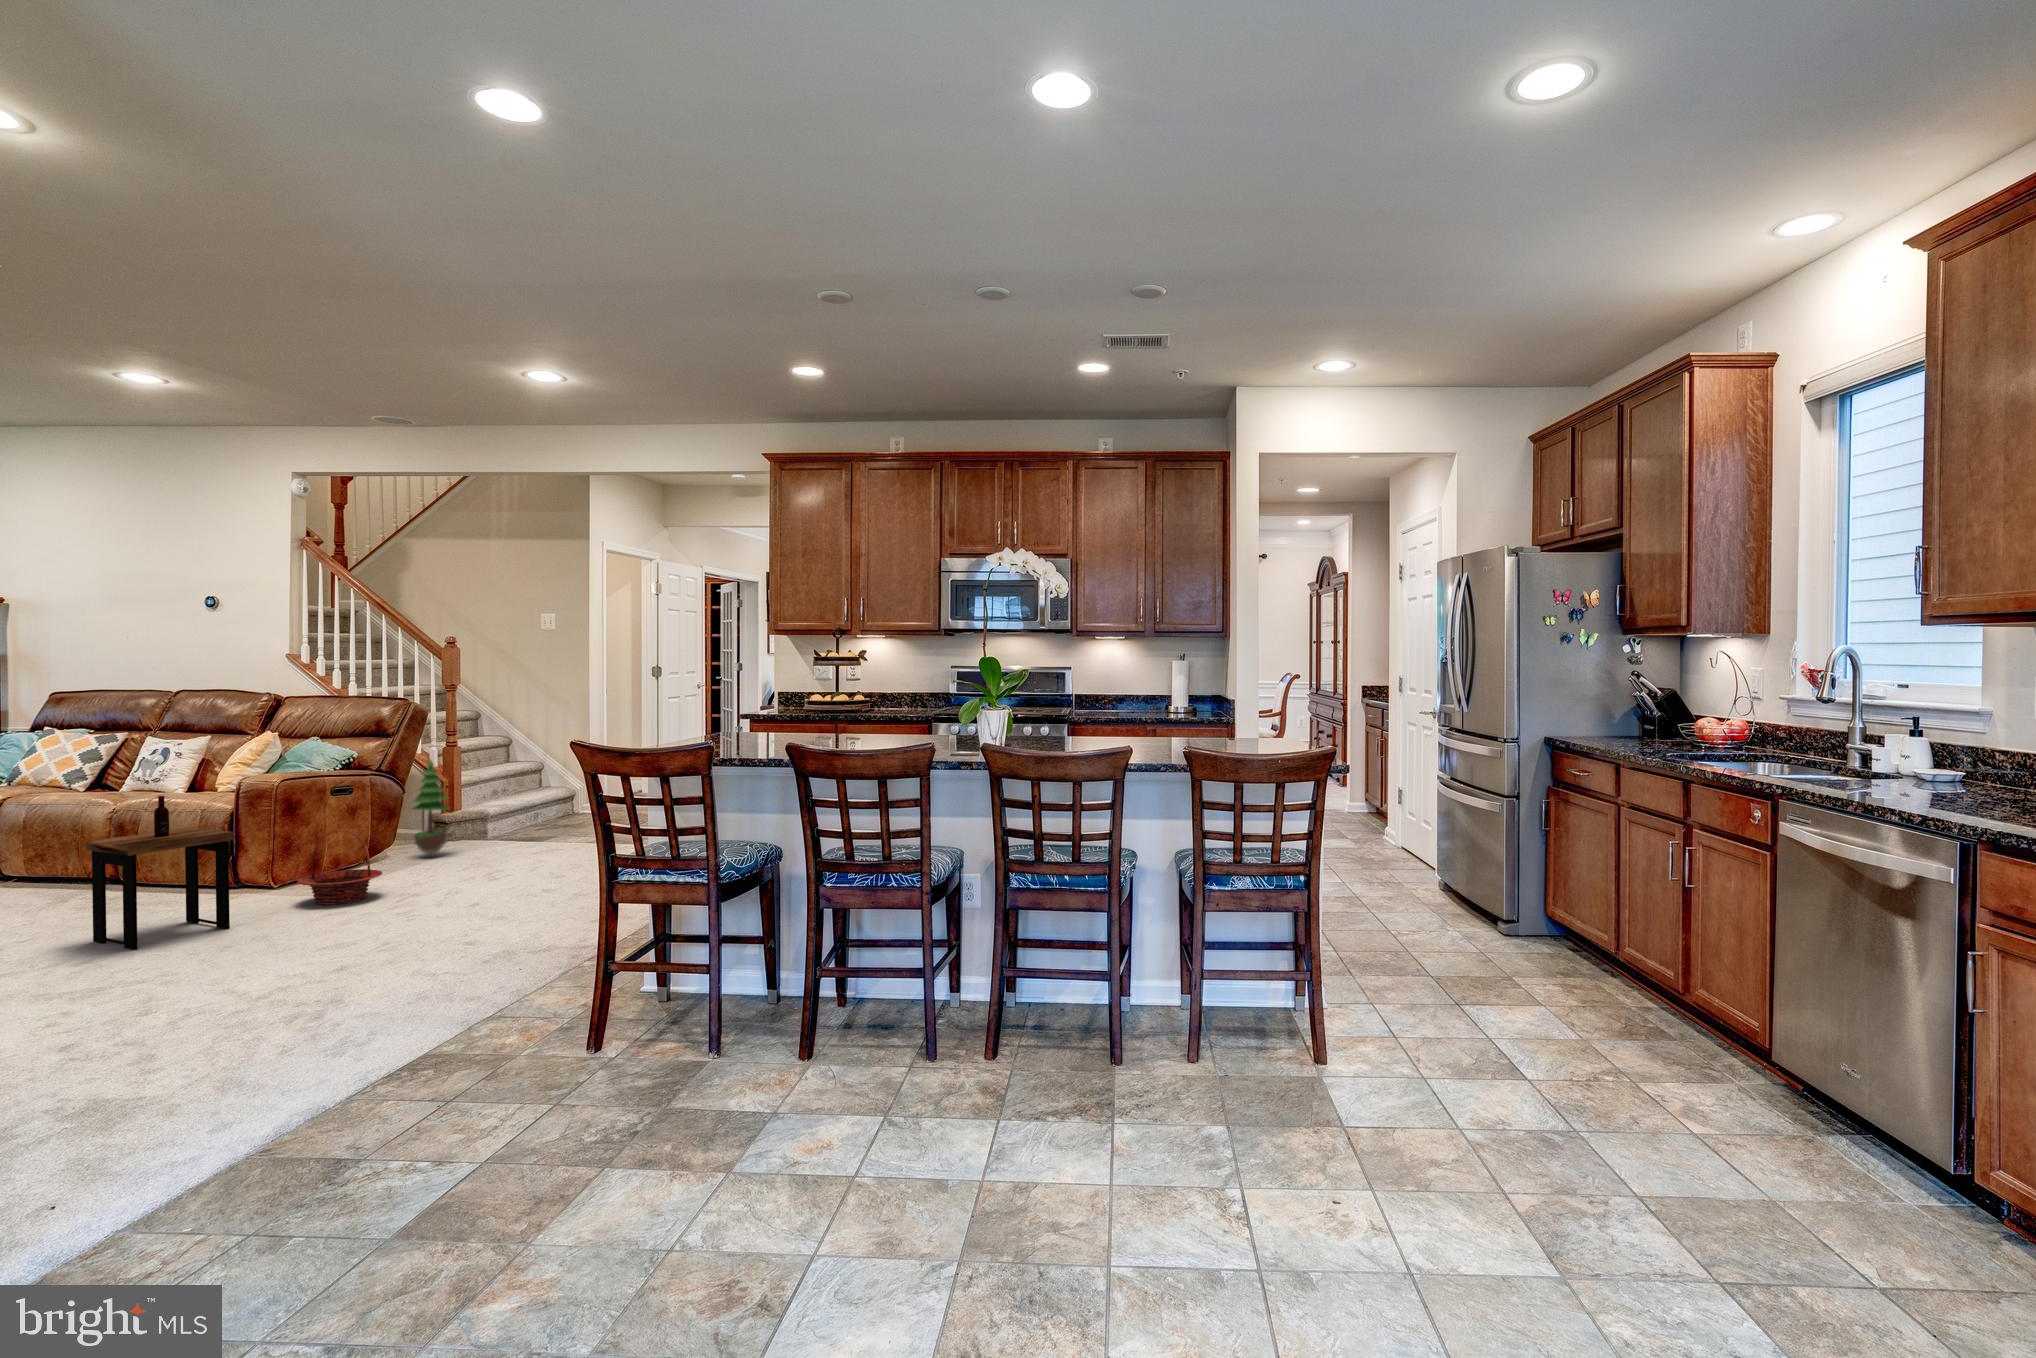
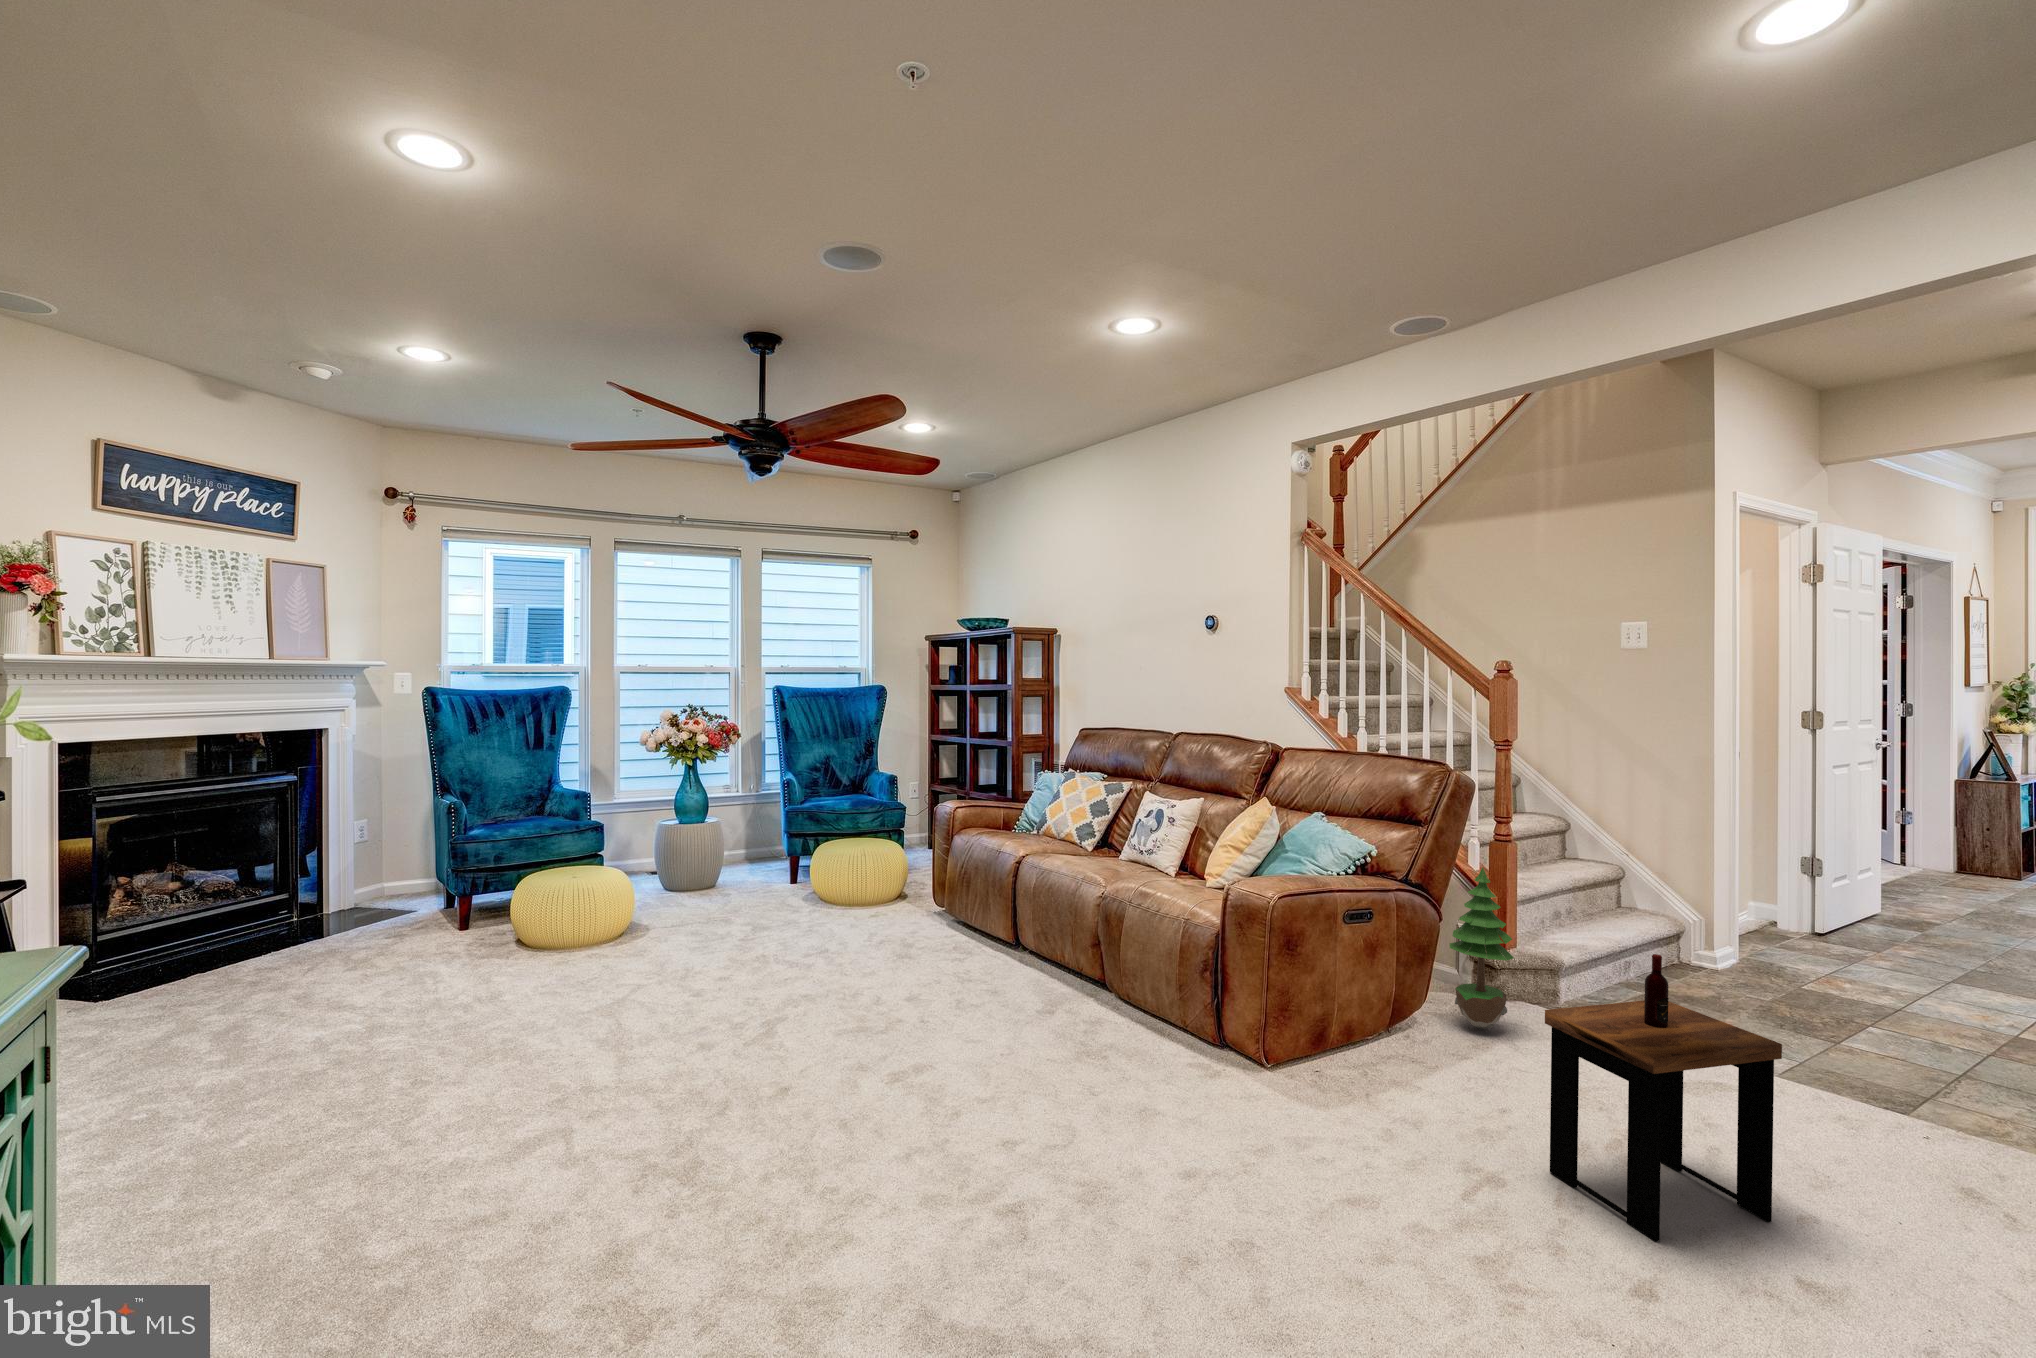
side table: present [86,796,234,950] -> present [1545,954,1782,1242]
basket: present [298,829,383,905] -> none [1298,1009,1431,1152]

